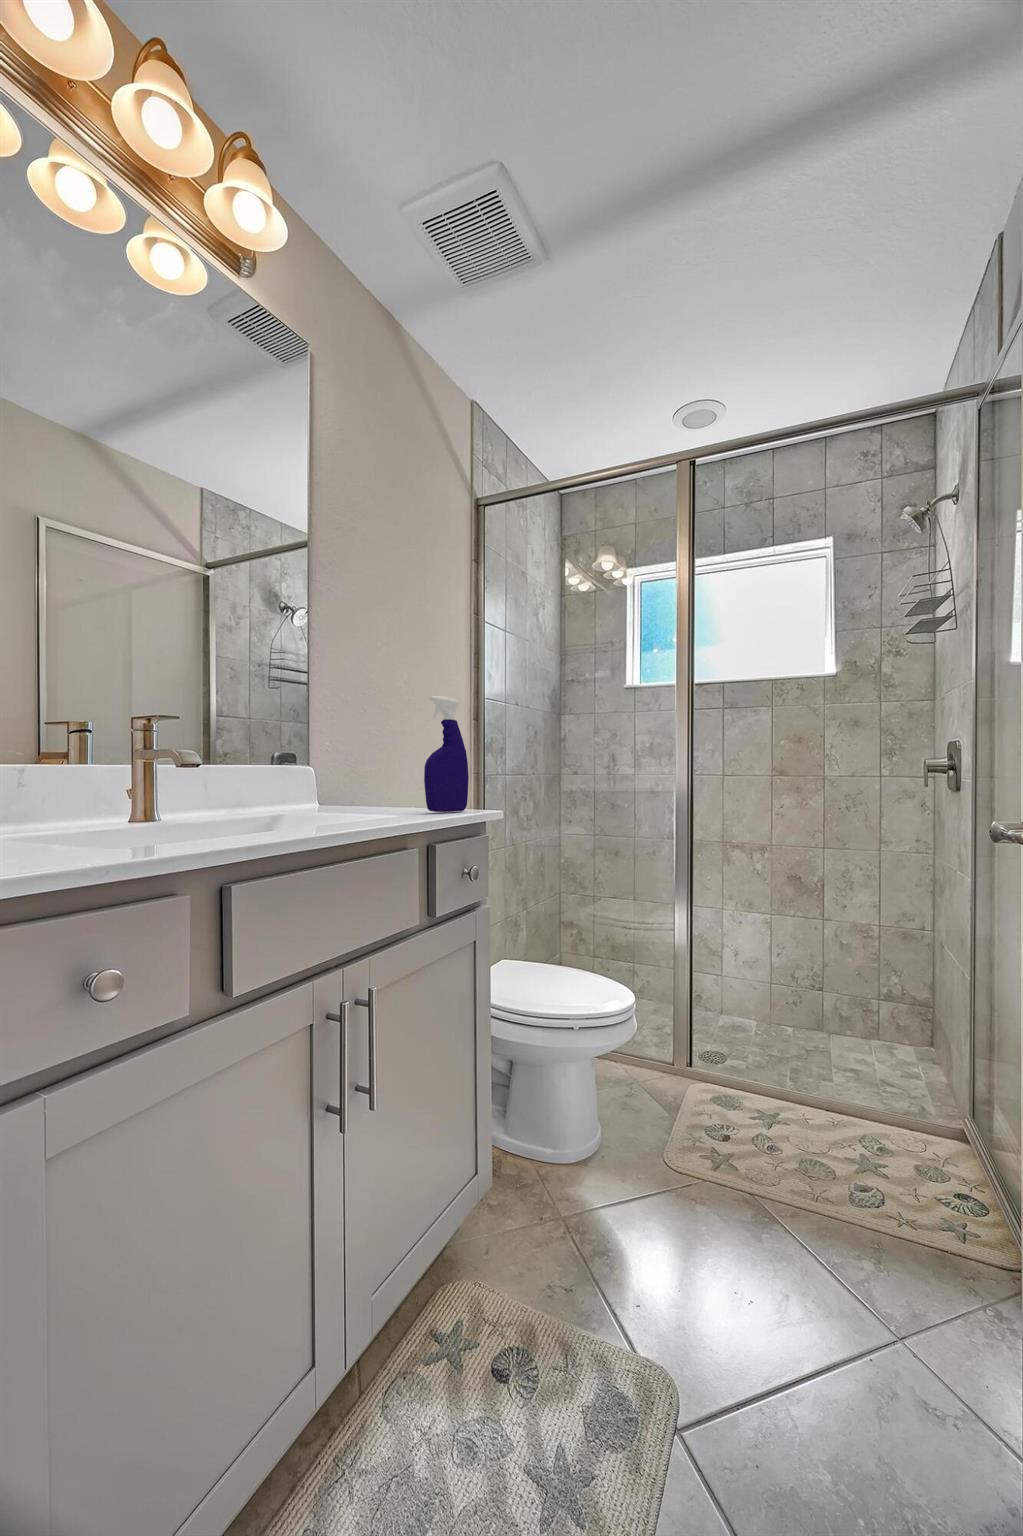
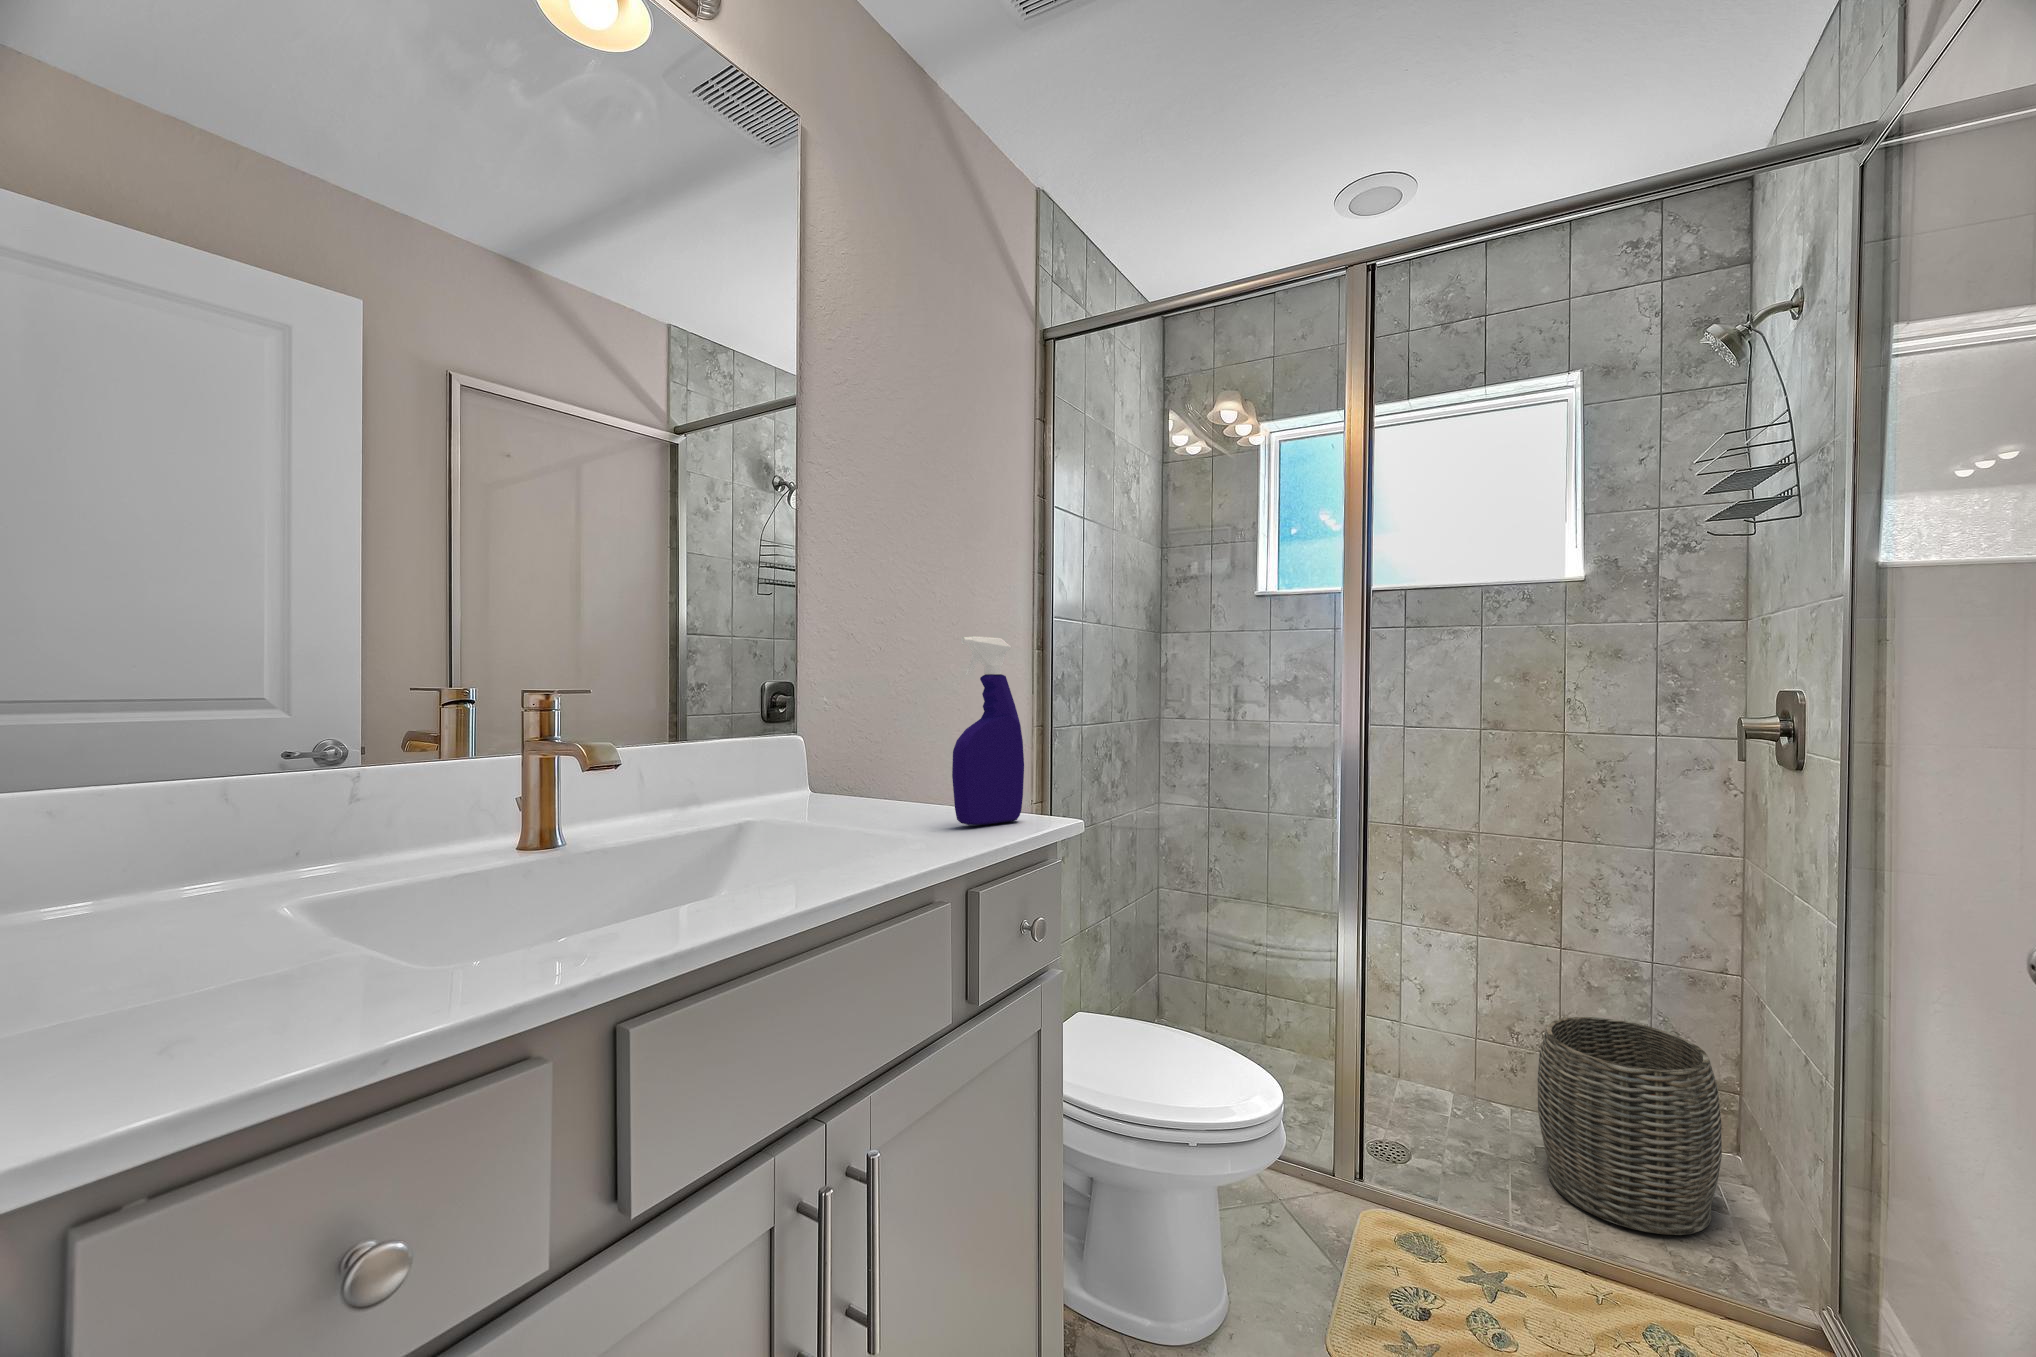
woven basket: none [807,962,917,1091] -> present [1538,1017,1722,1235]

